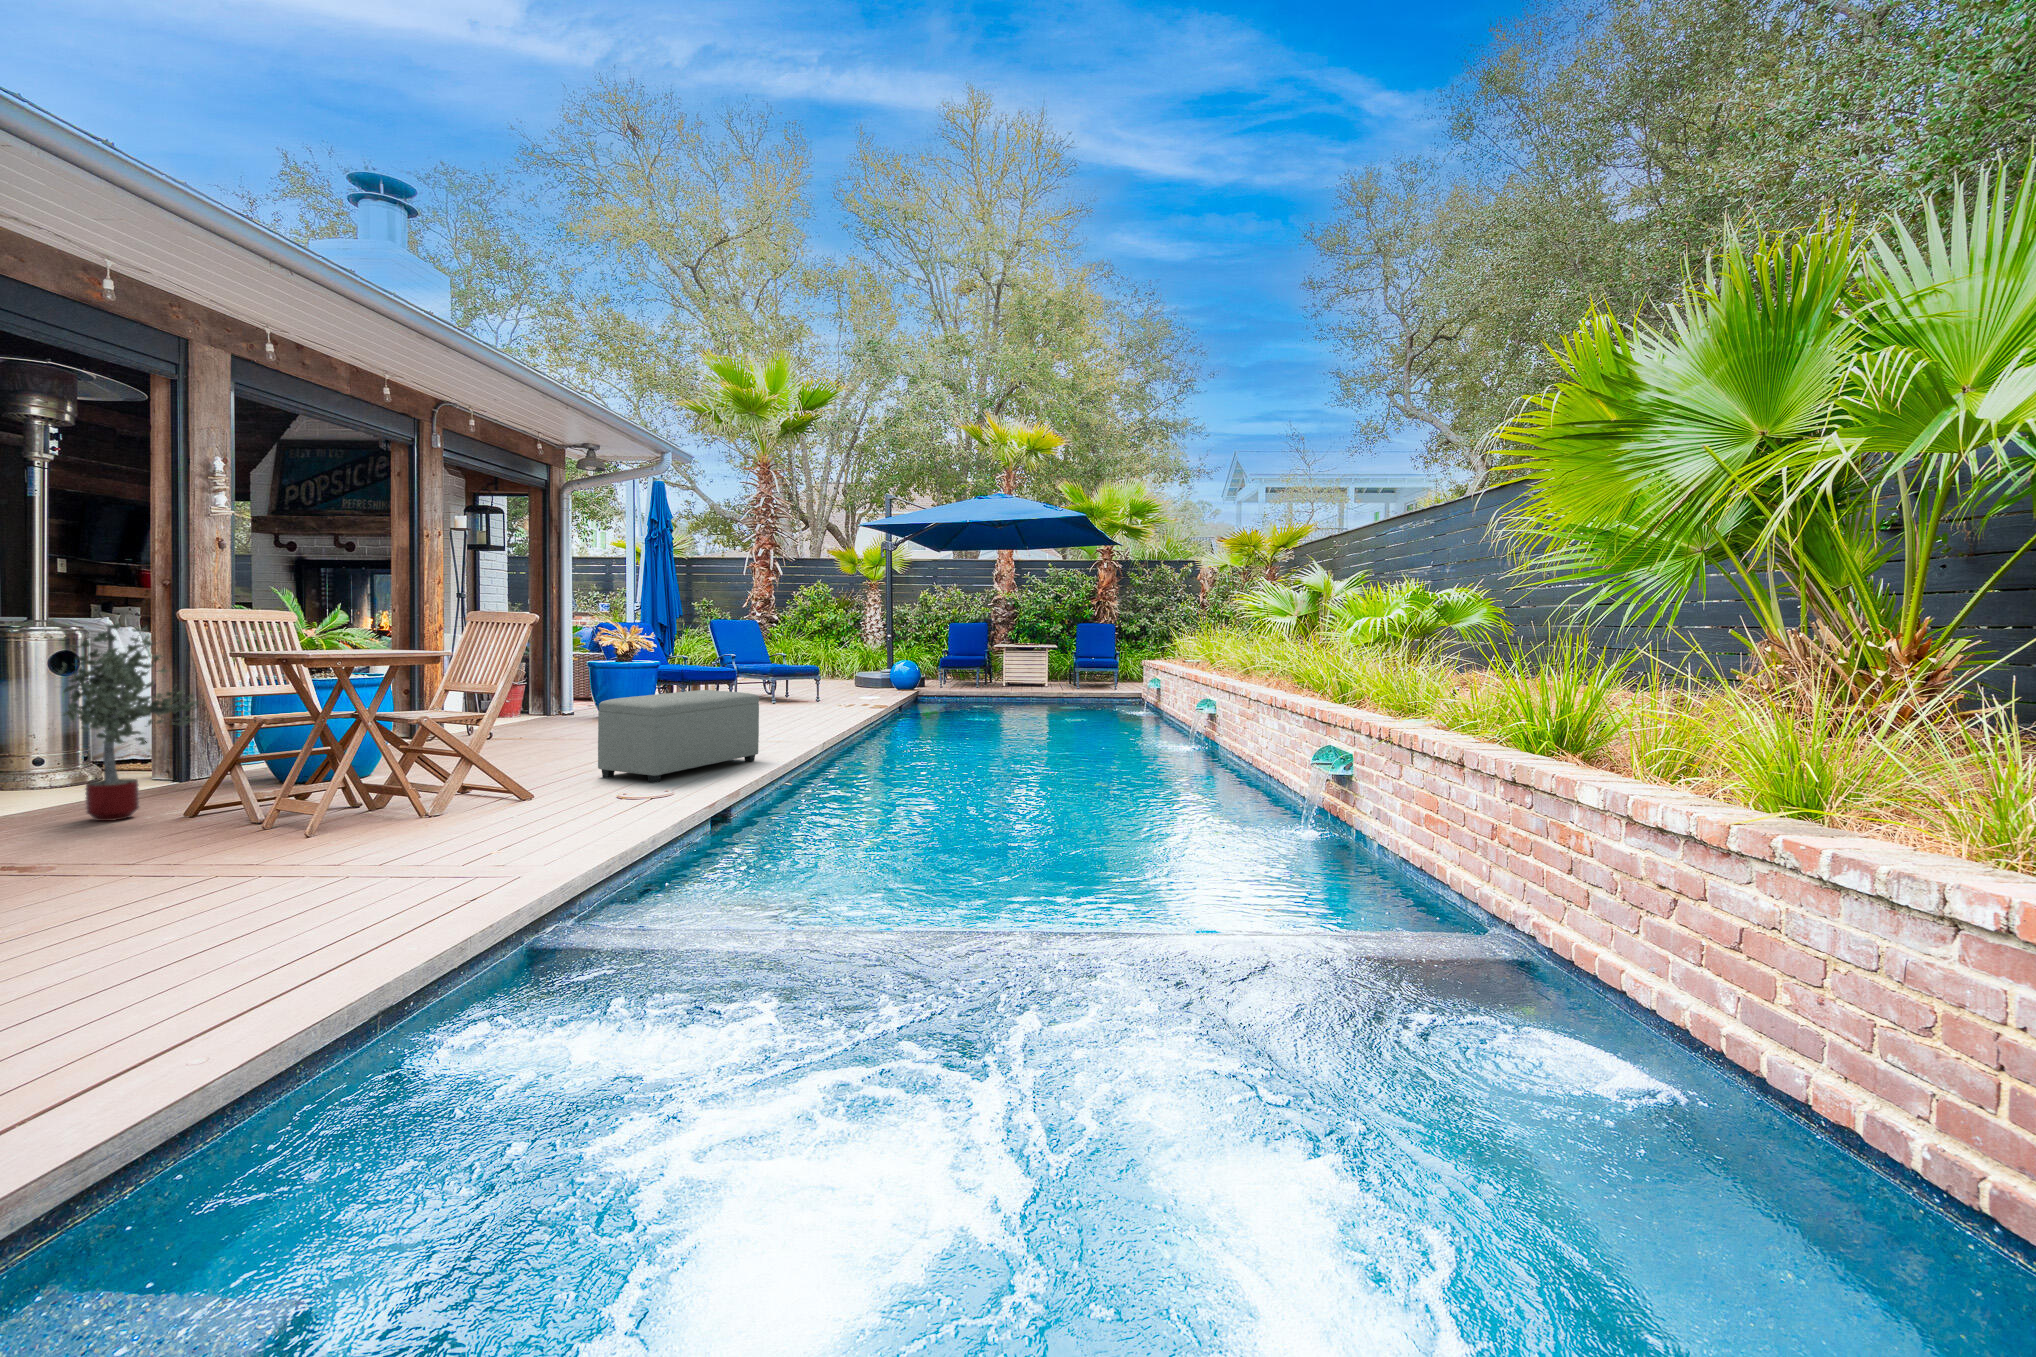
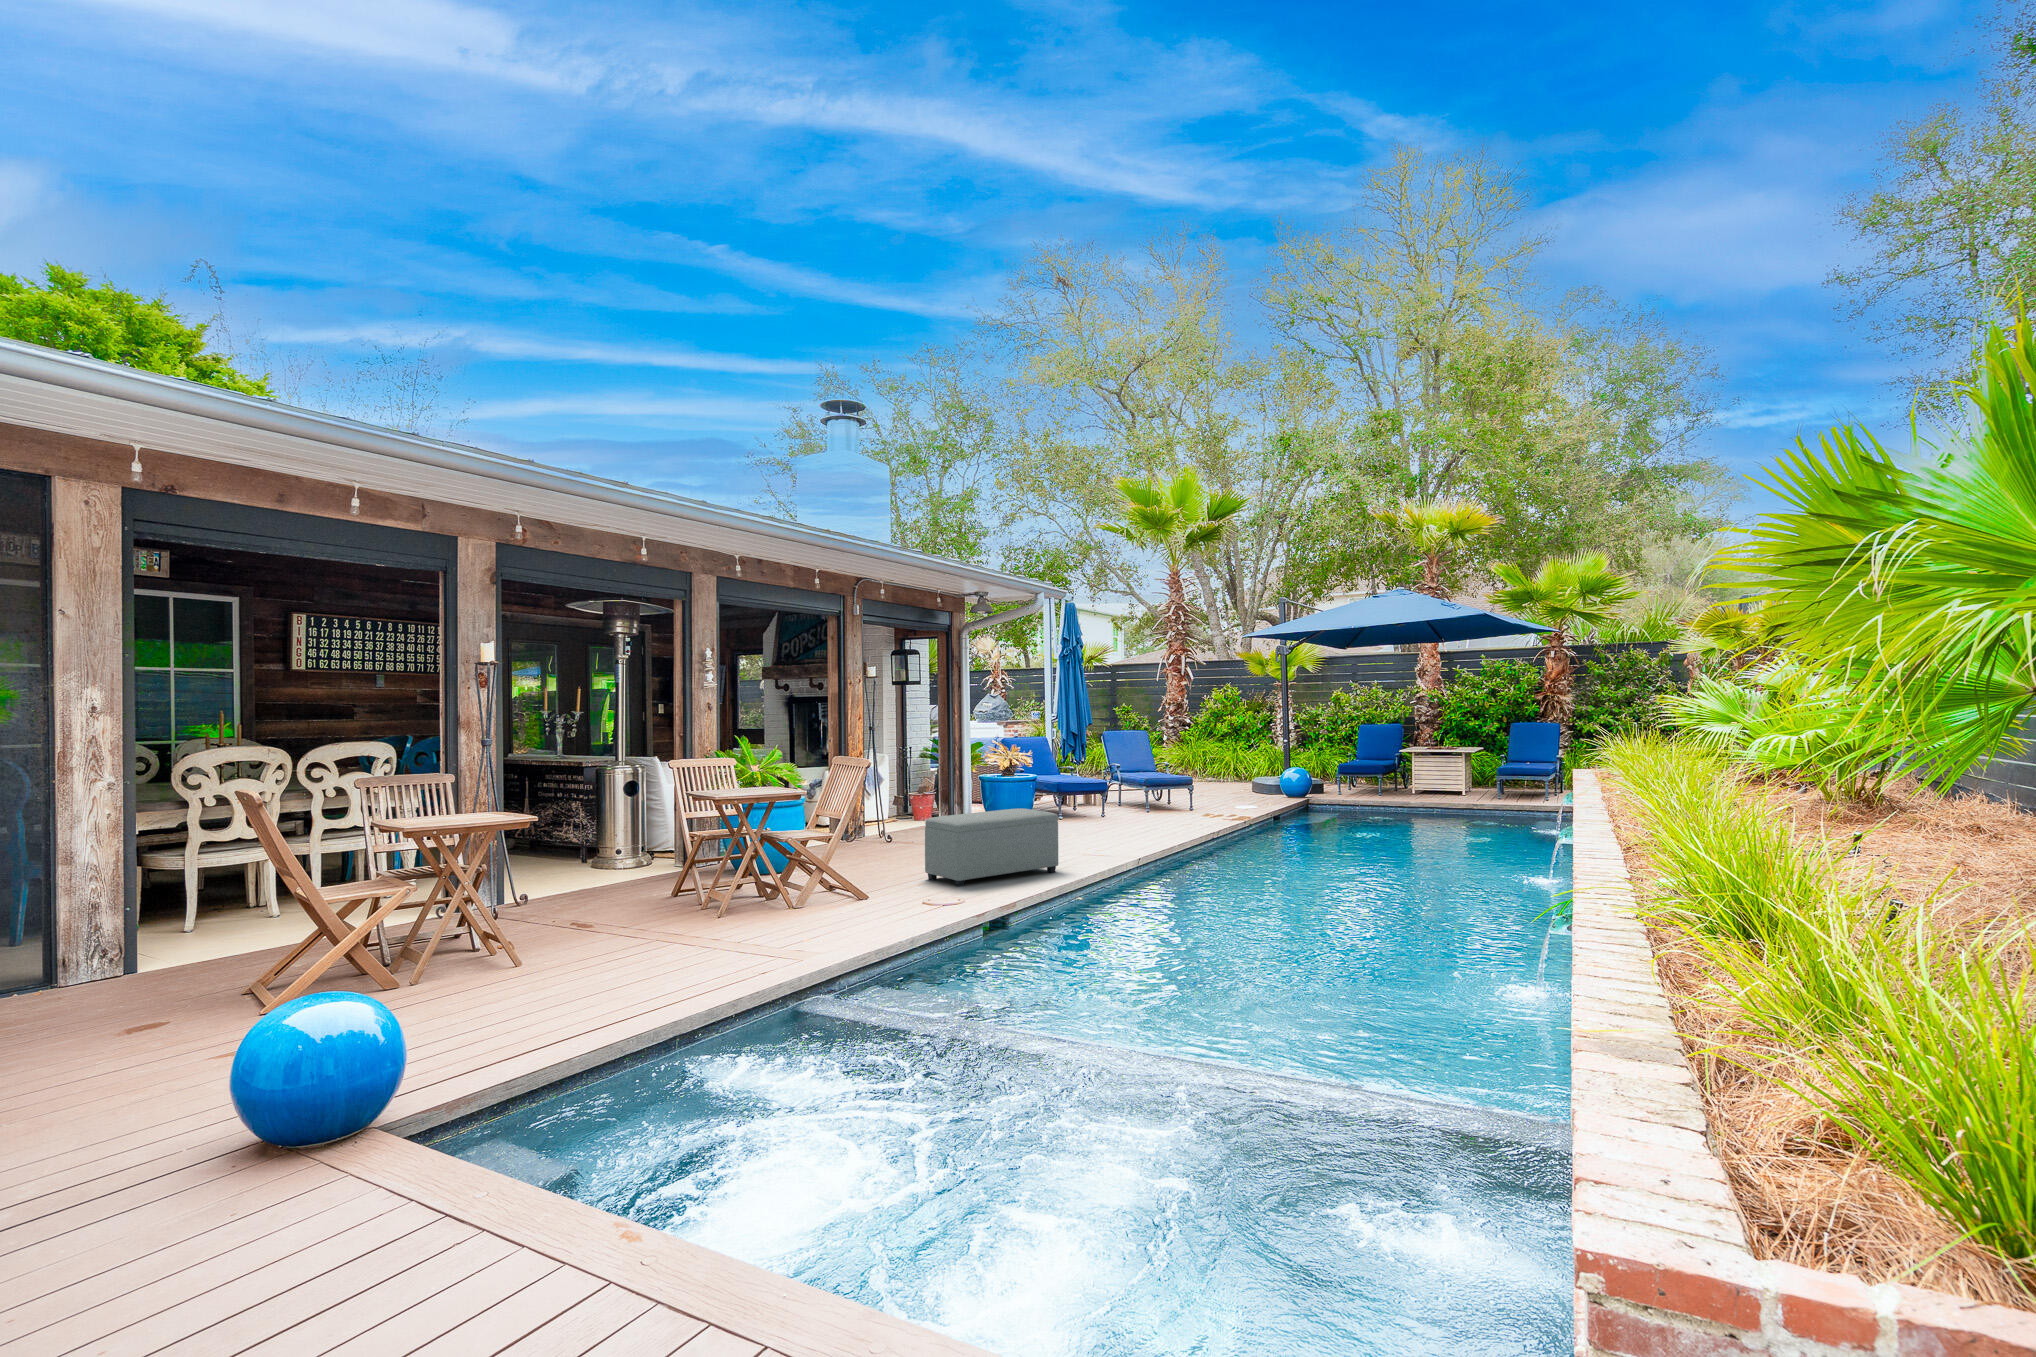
potted tree: present [56,623,199,821] -> none [612,768,683,892]

